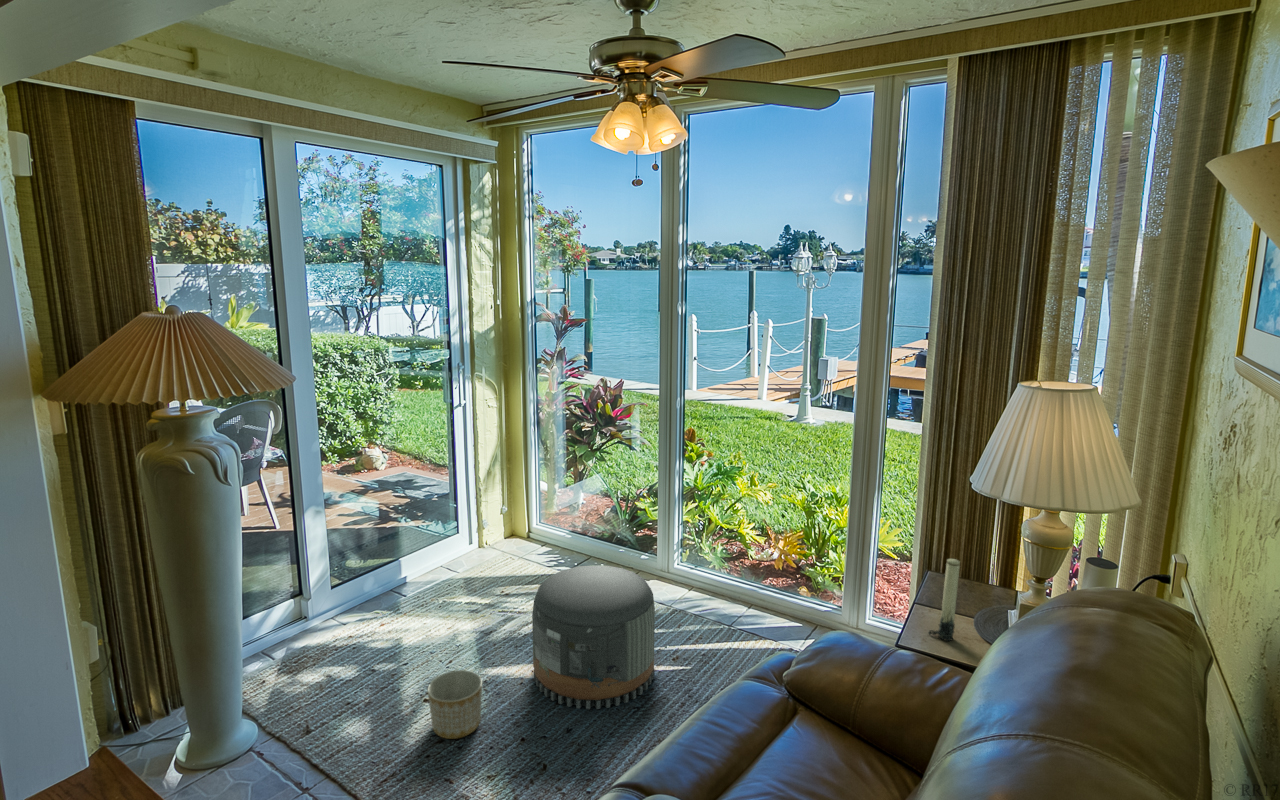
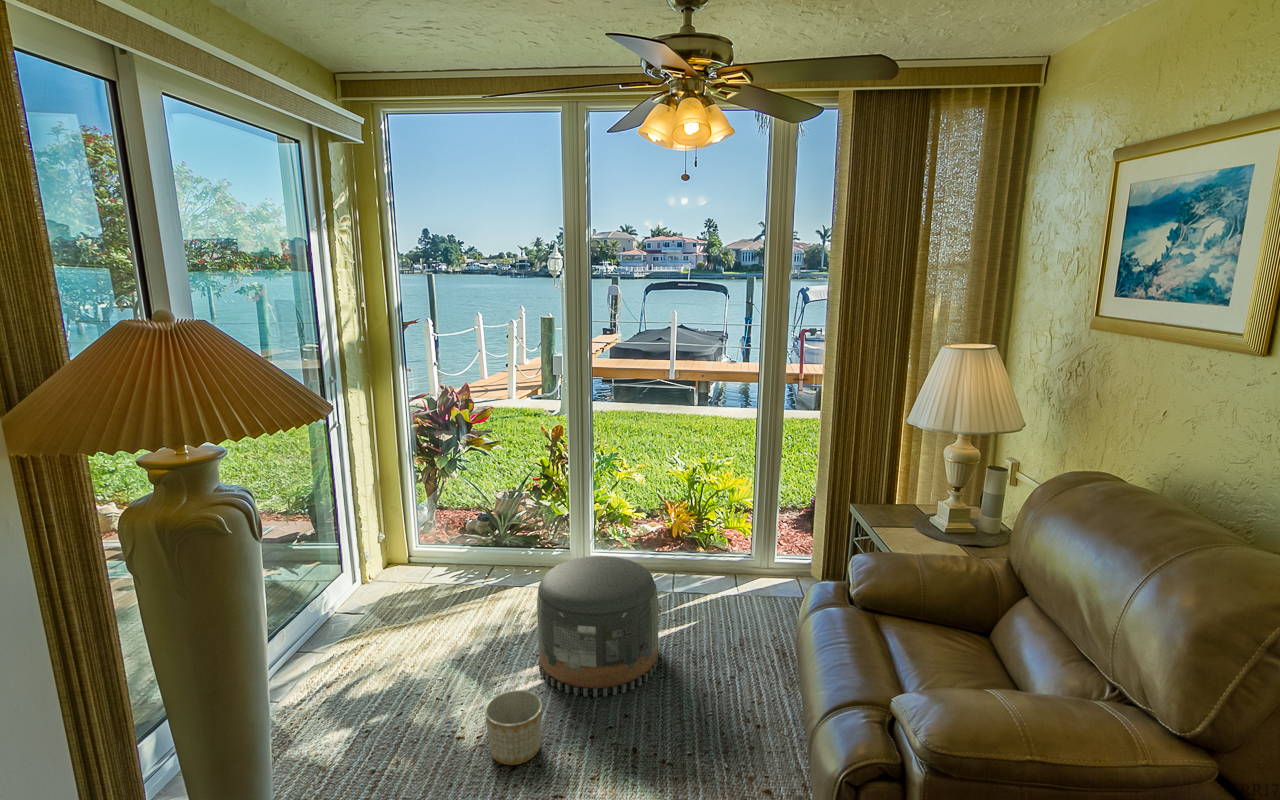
candle: present [928,559,960,641] -> none [914,477,936,540]

